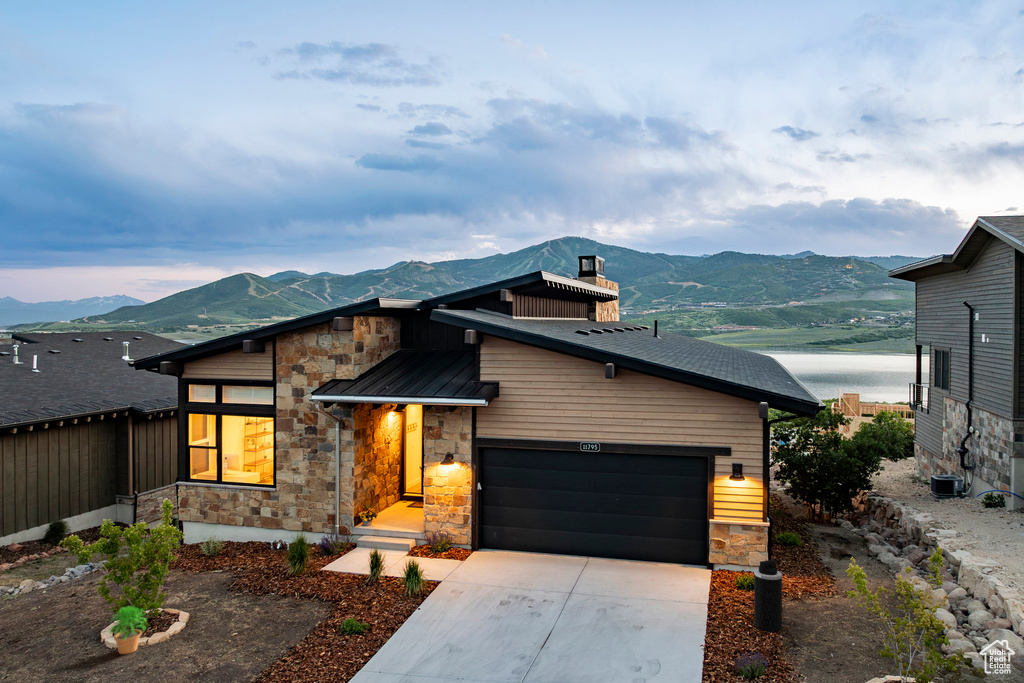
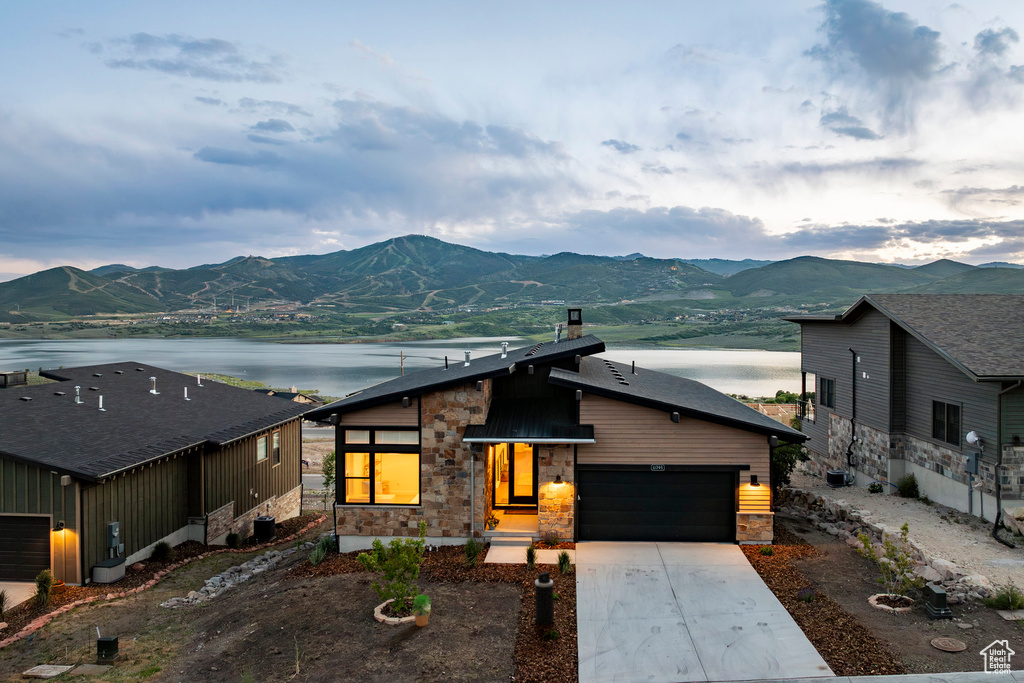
trash can: present [754,560,782,632] -> present [535,572,554,624]

